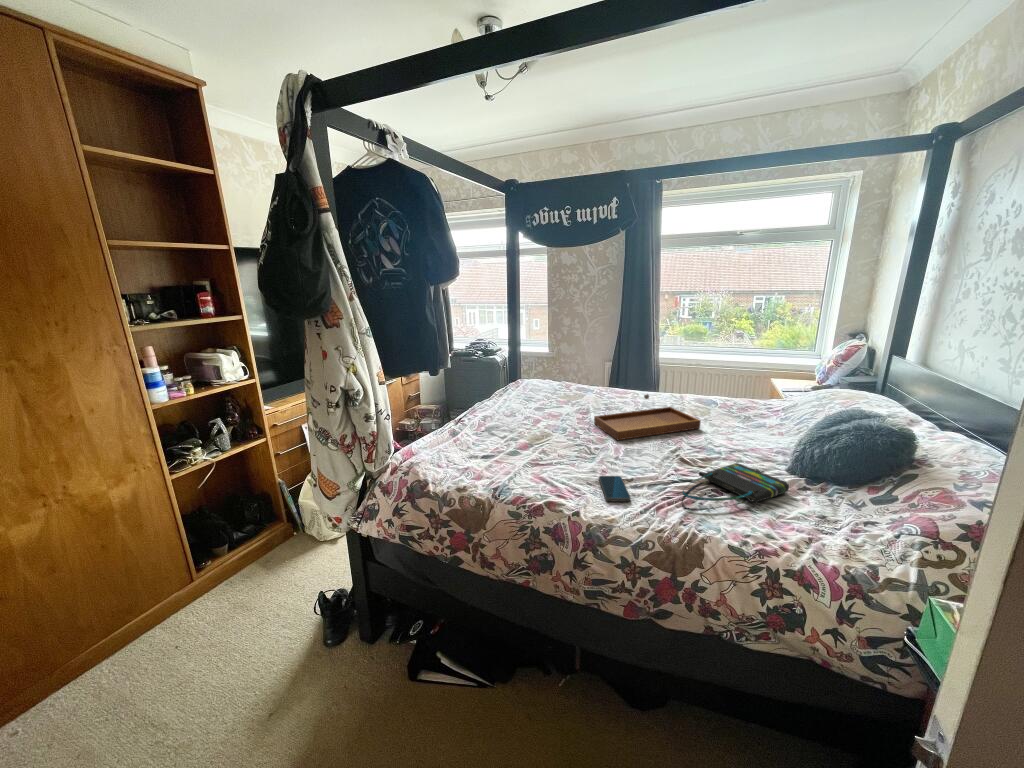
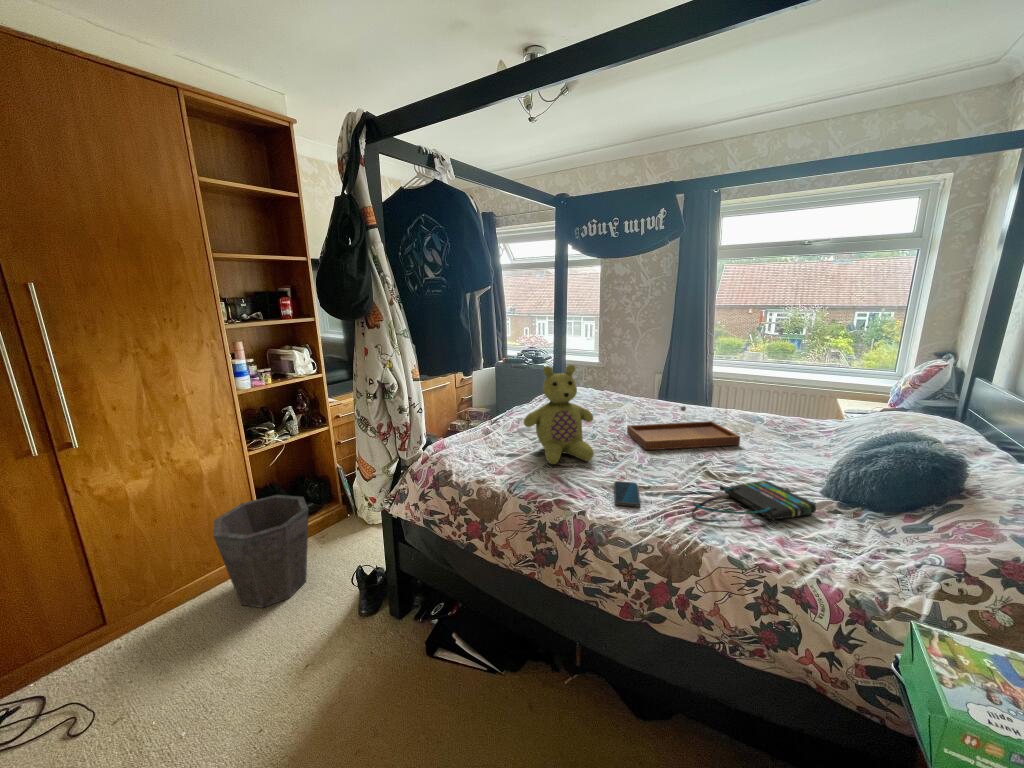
stuffed bear: none [497,359,572,463] -> present [524,365,594,464]
waste bin: none [134,519,256,652] -> present [213,495,308,608]

